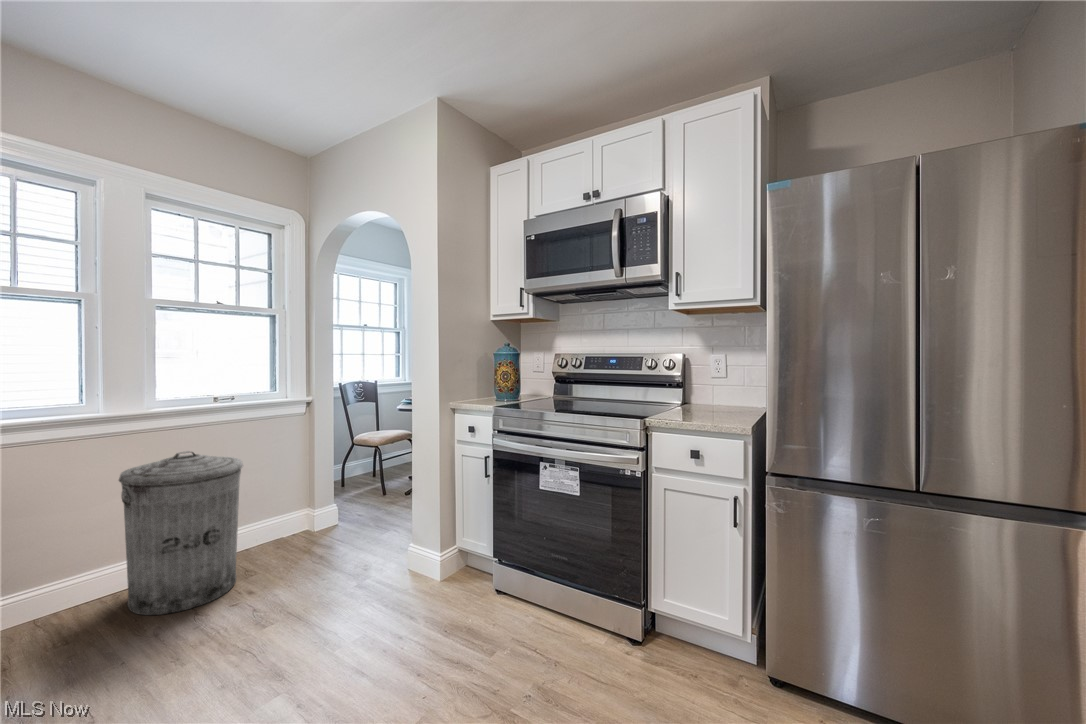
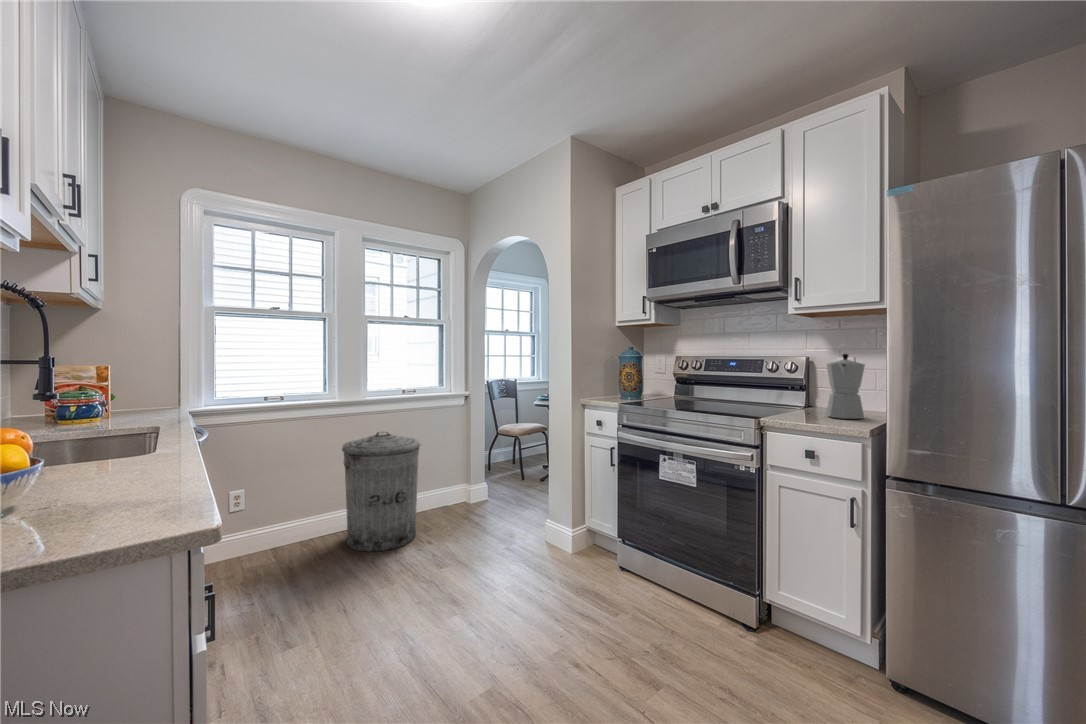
moka pot: none [704,350,740,416] -> present [826,354,865,419]

